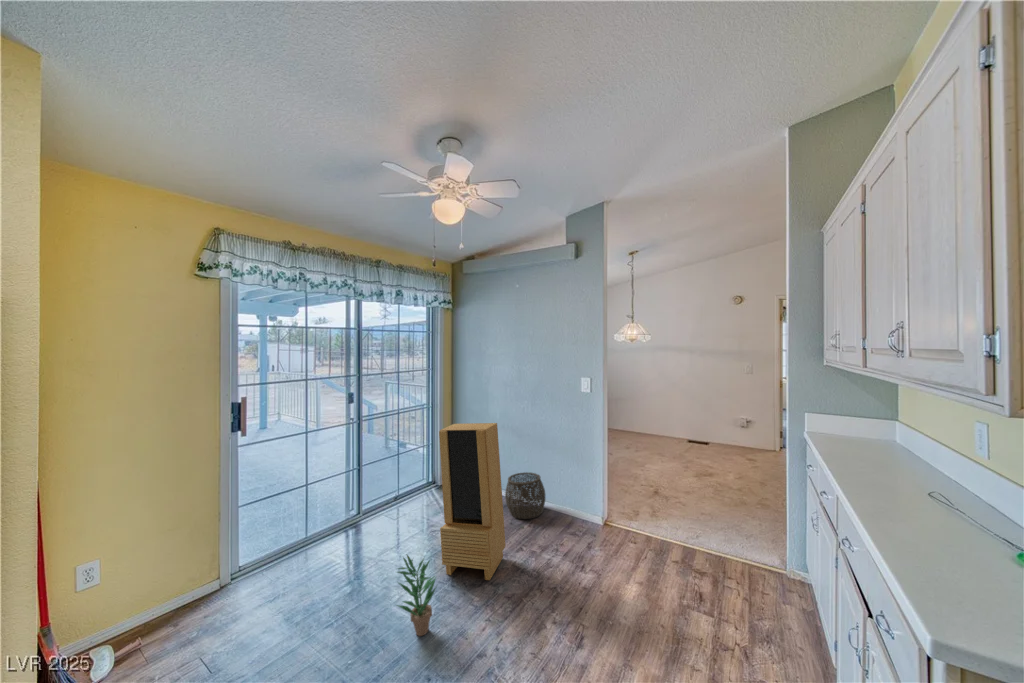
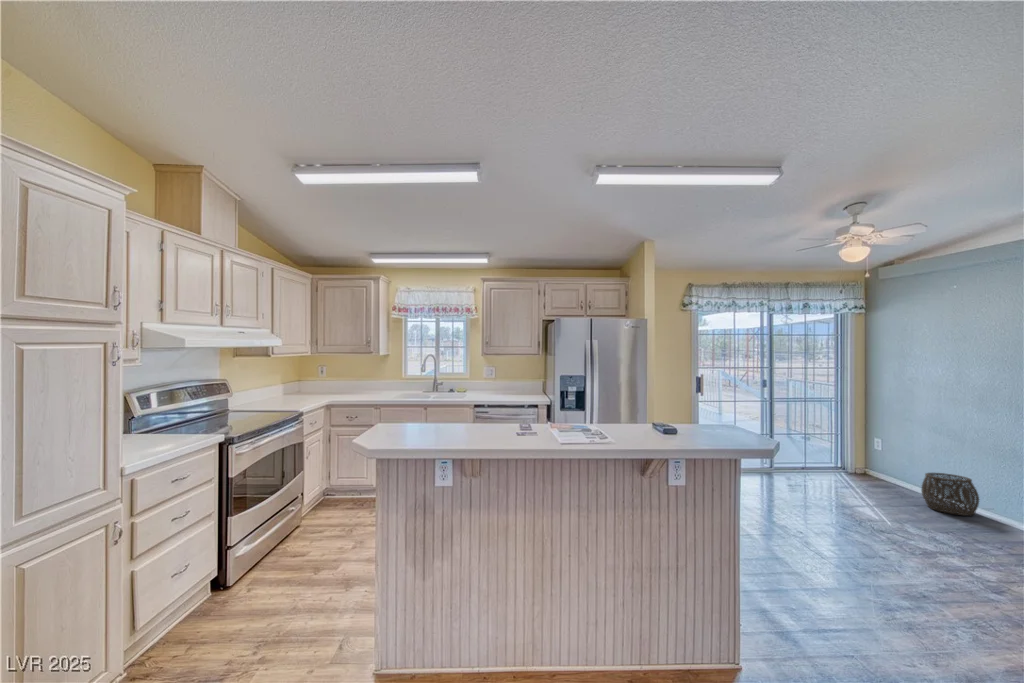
storage cabinet: present [439,423,506,580] -> none [837,408,906,524]
potted plant: present [397,555,436,636] -> none [798,473,831,524]

